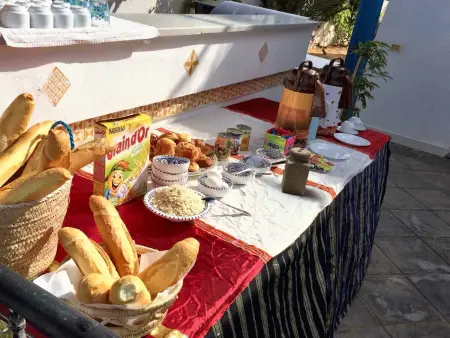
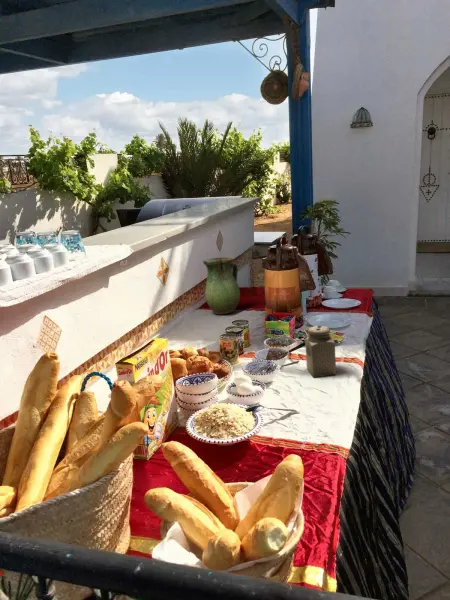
pitcher: none [229,64,266,119] -> present [203,257,240,314]

